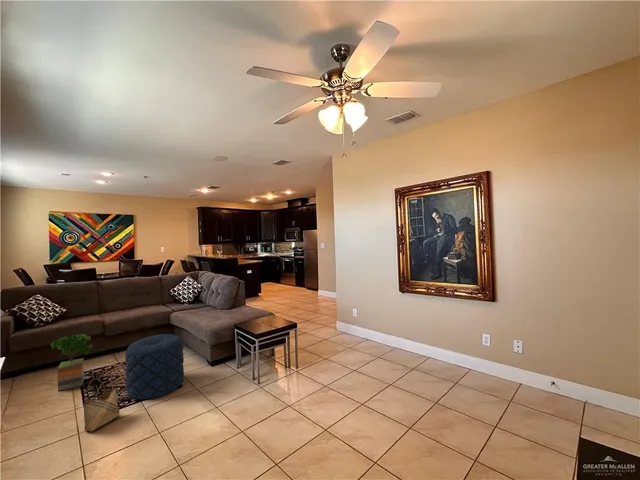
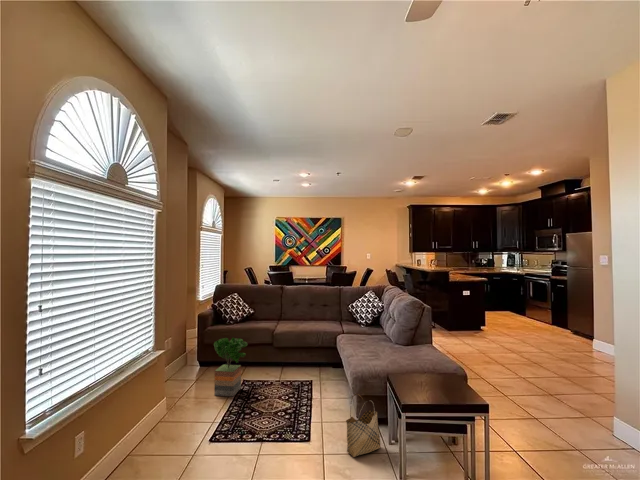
pouf: present [125,334,184,400] -> none [253,359,321,447]
woven basket: present [83,379,119,432] -> present [346,394,380,457]

